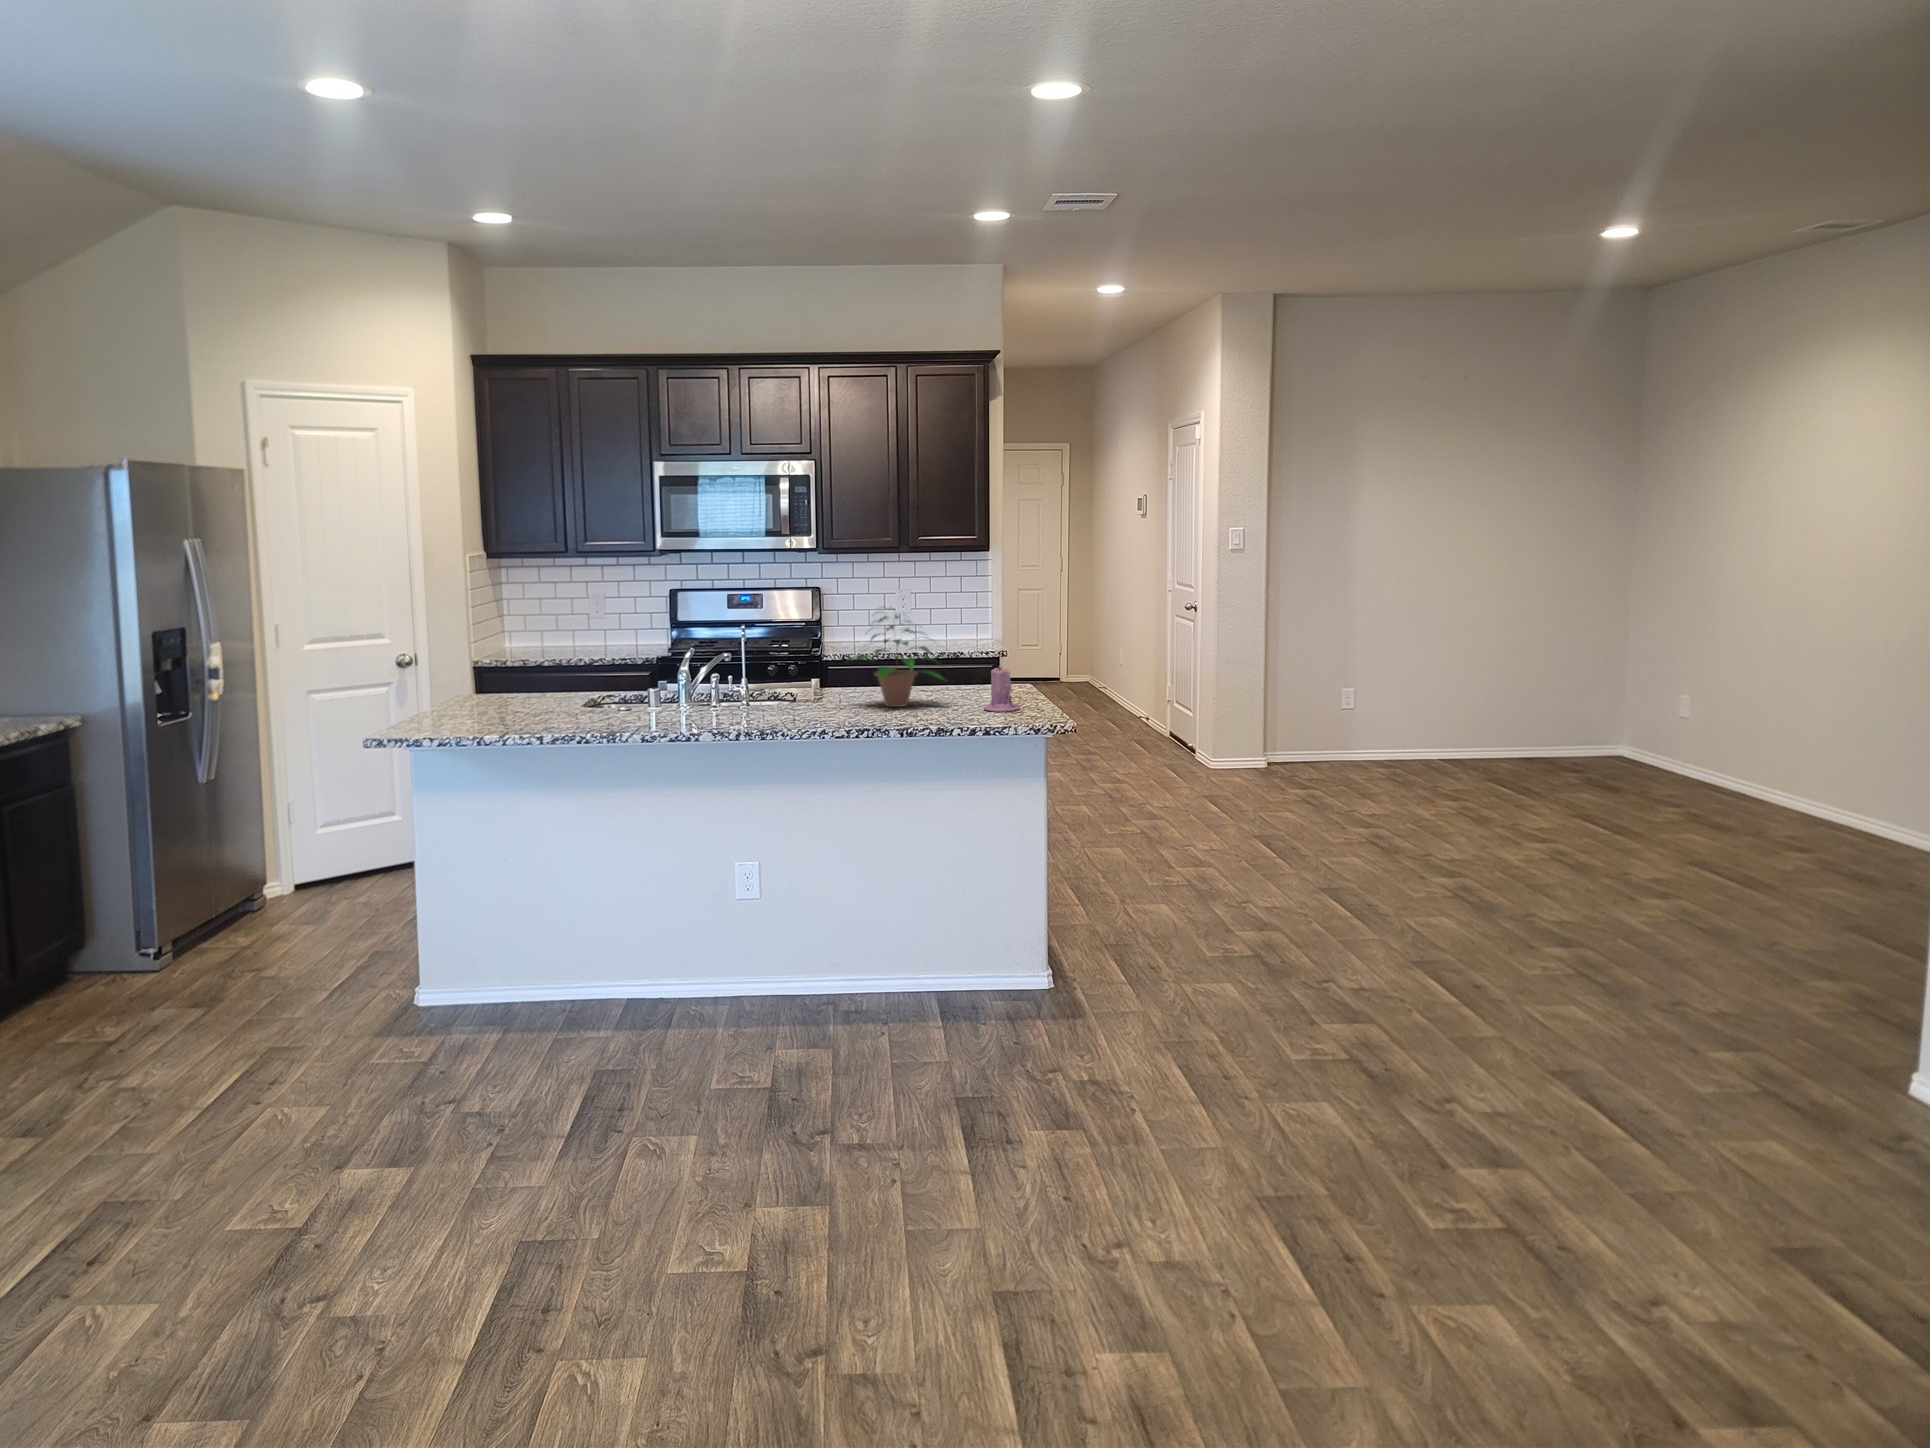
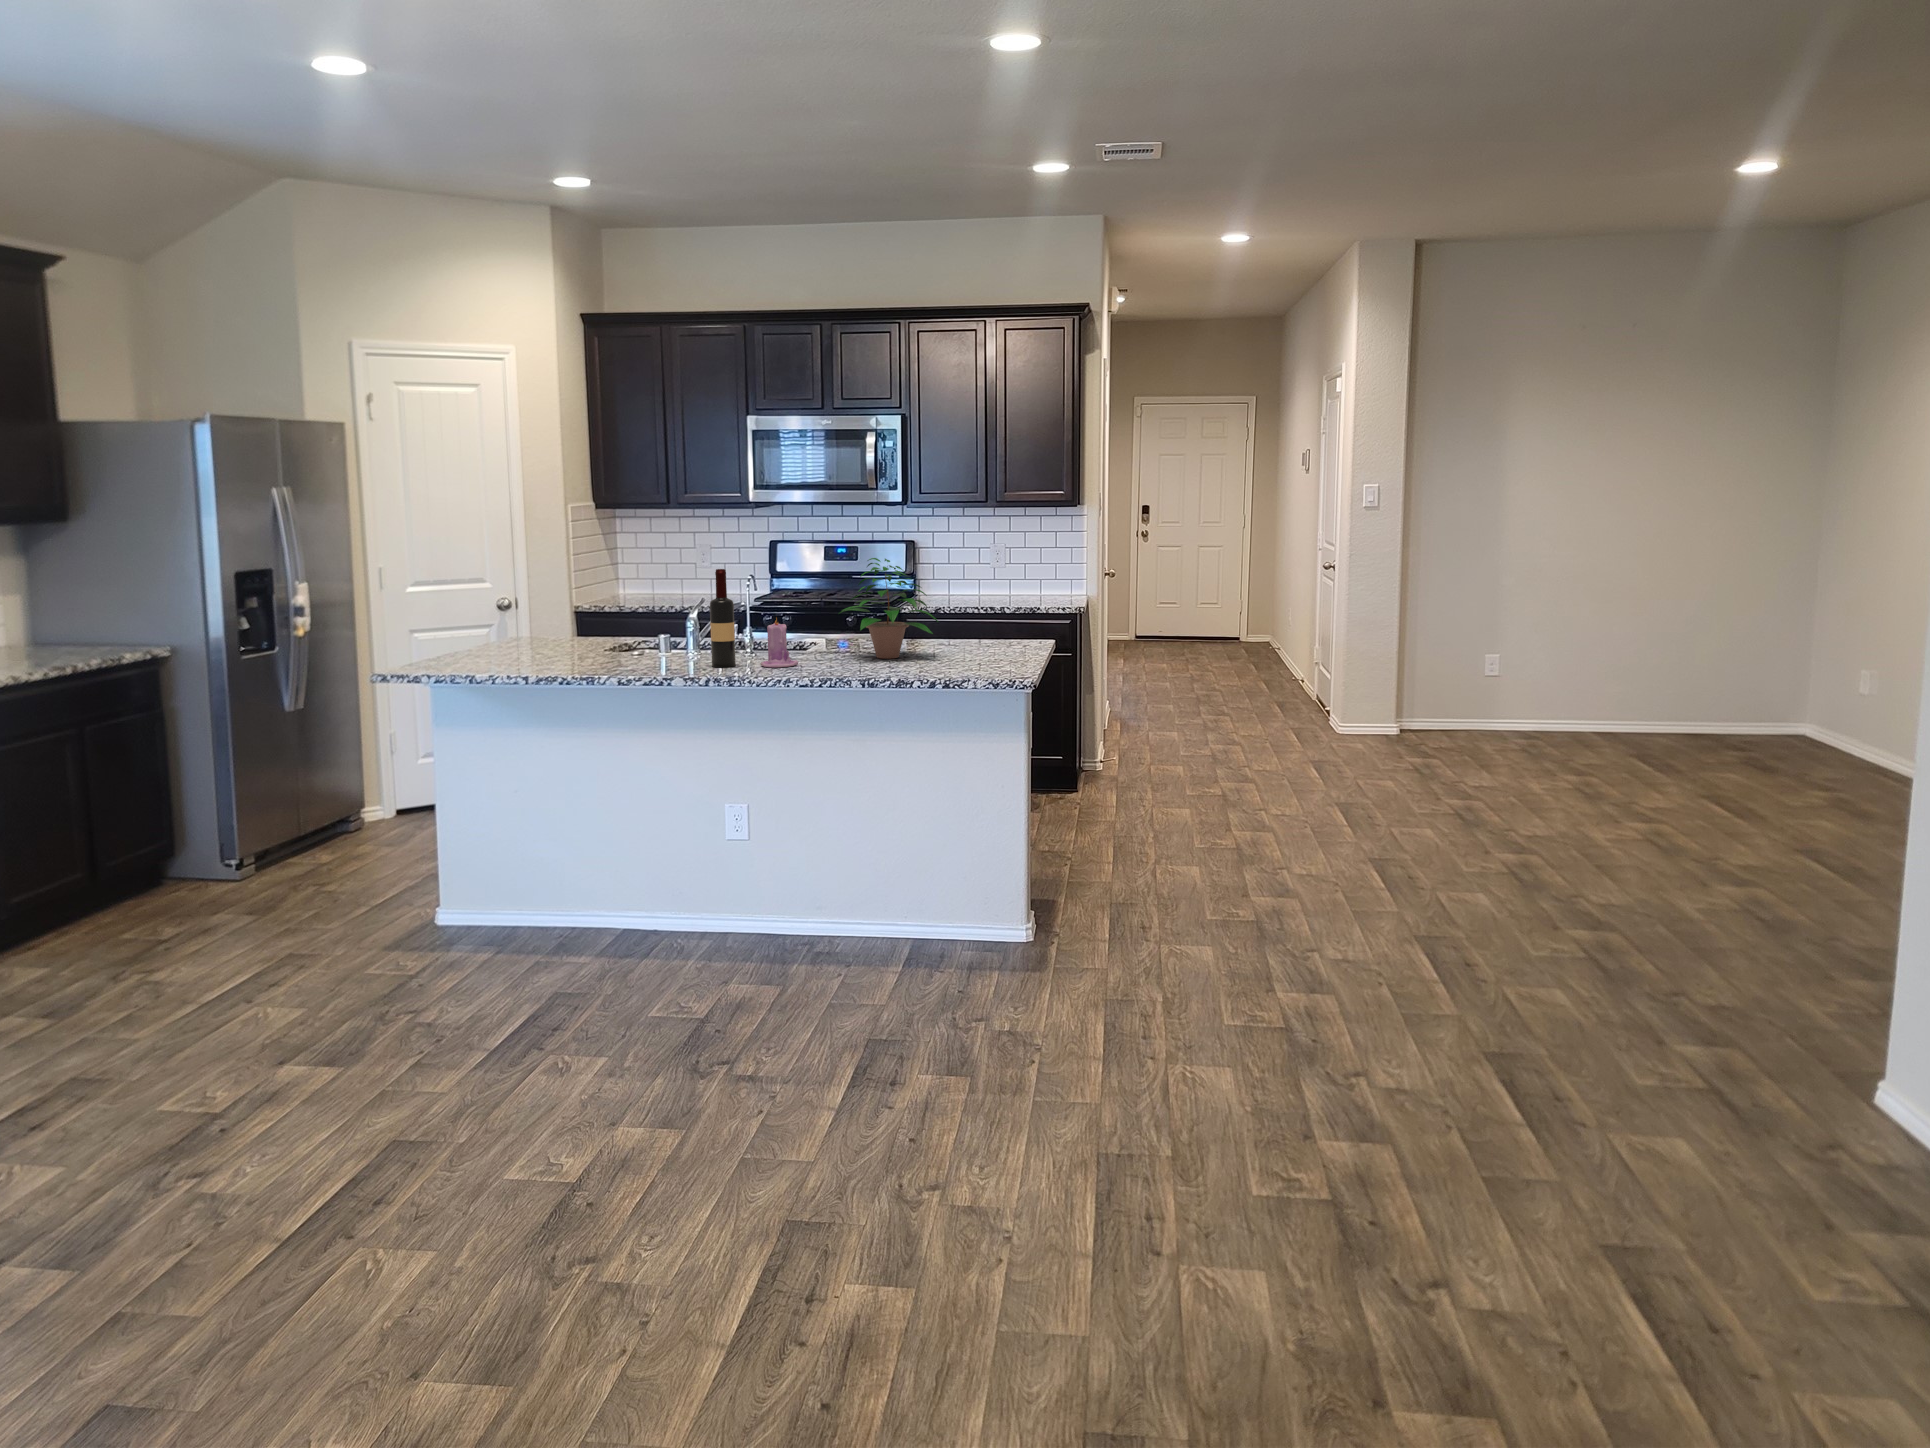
wine bottle: none [731,621,757,721] -> present [710,569,736,667]
candle: present [984,665,1020,712] -> present [761,618,798,668]

